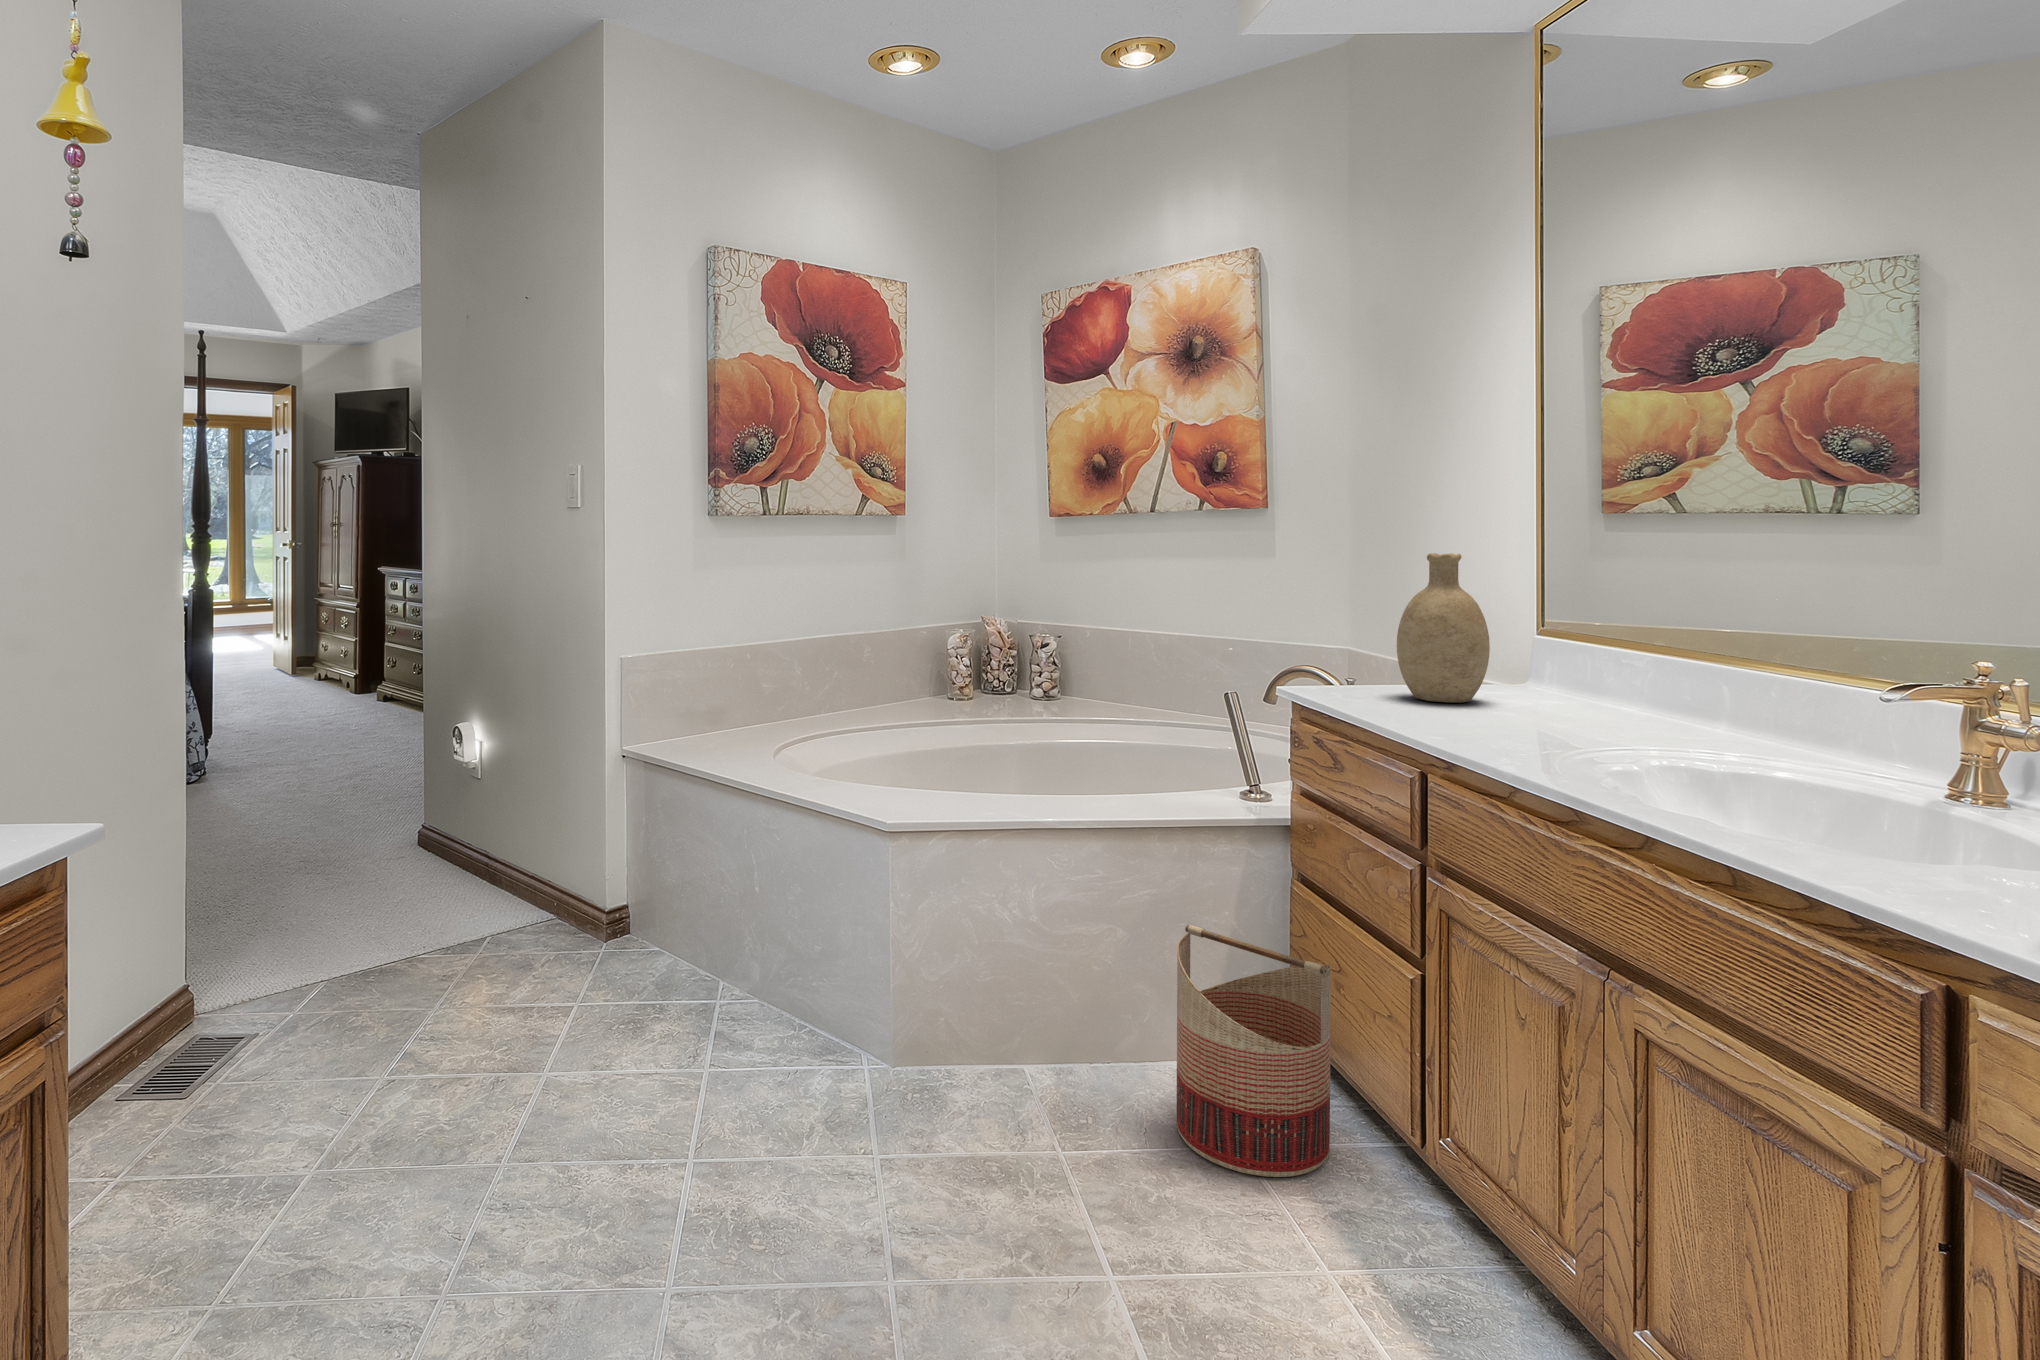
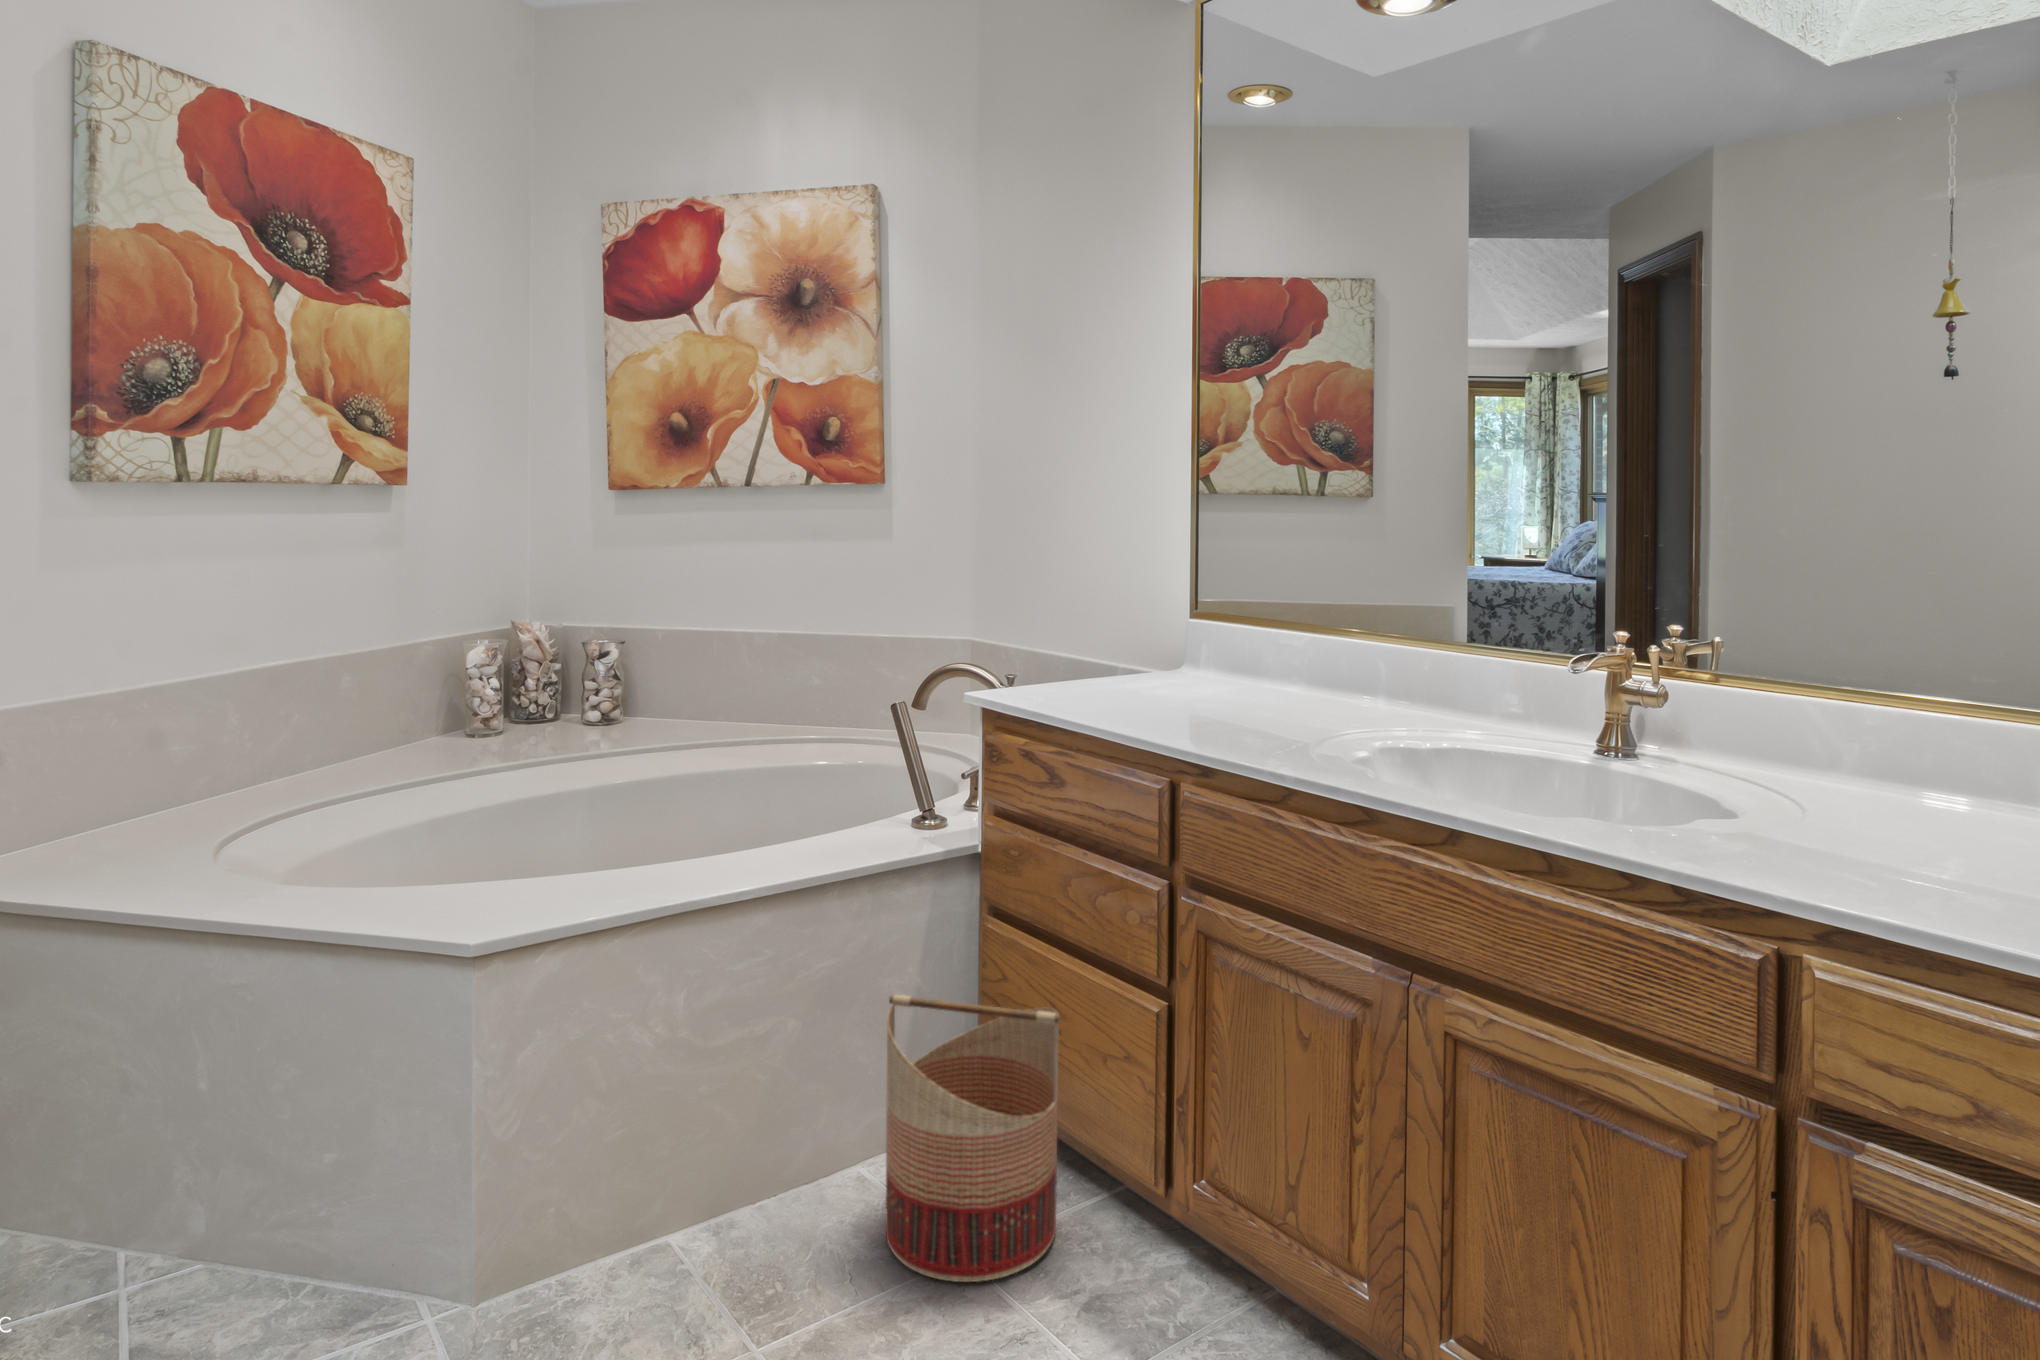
decorative vase: present [1397,553,1490,703] -> none [1081,540,1169,699]

